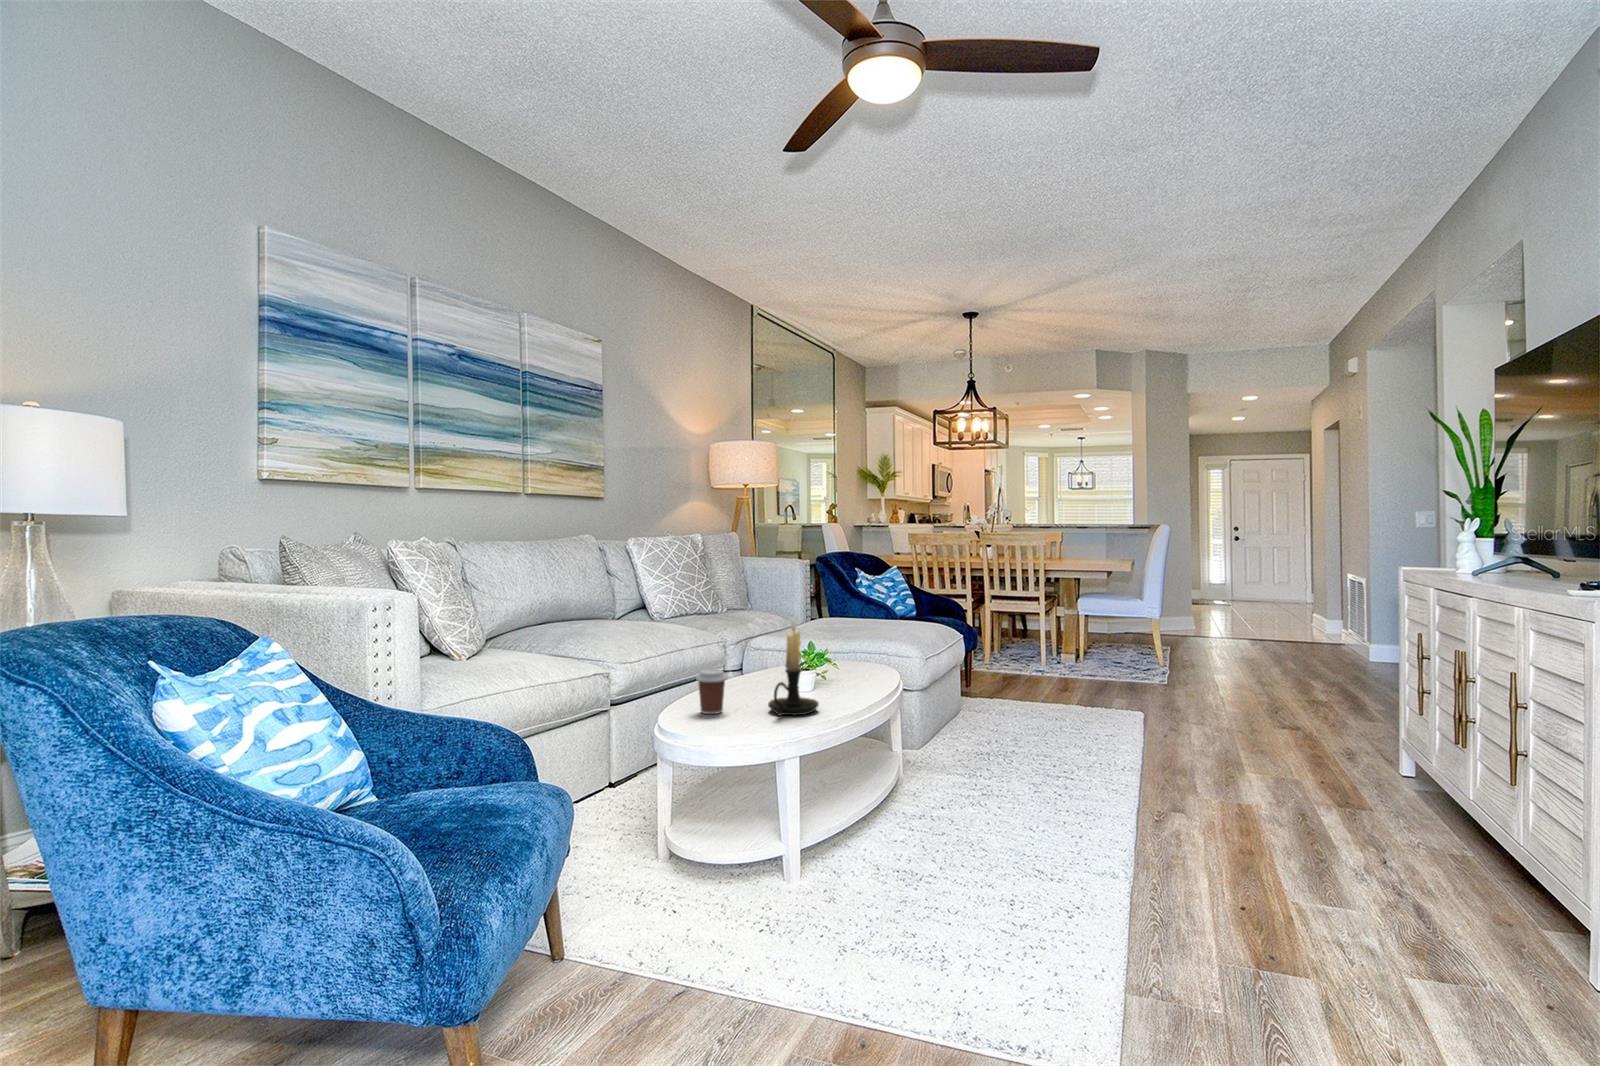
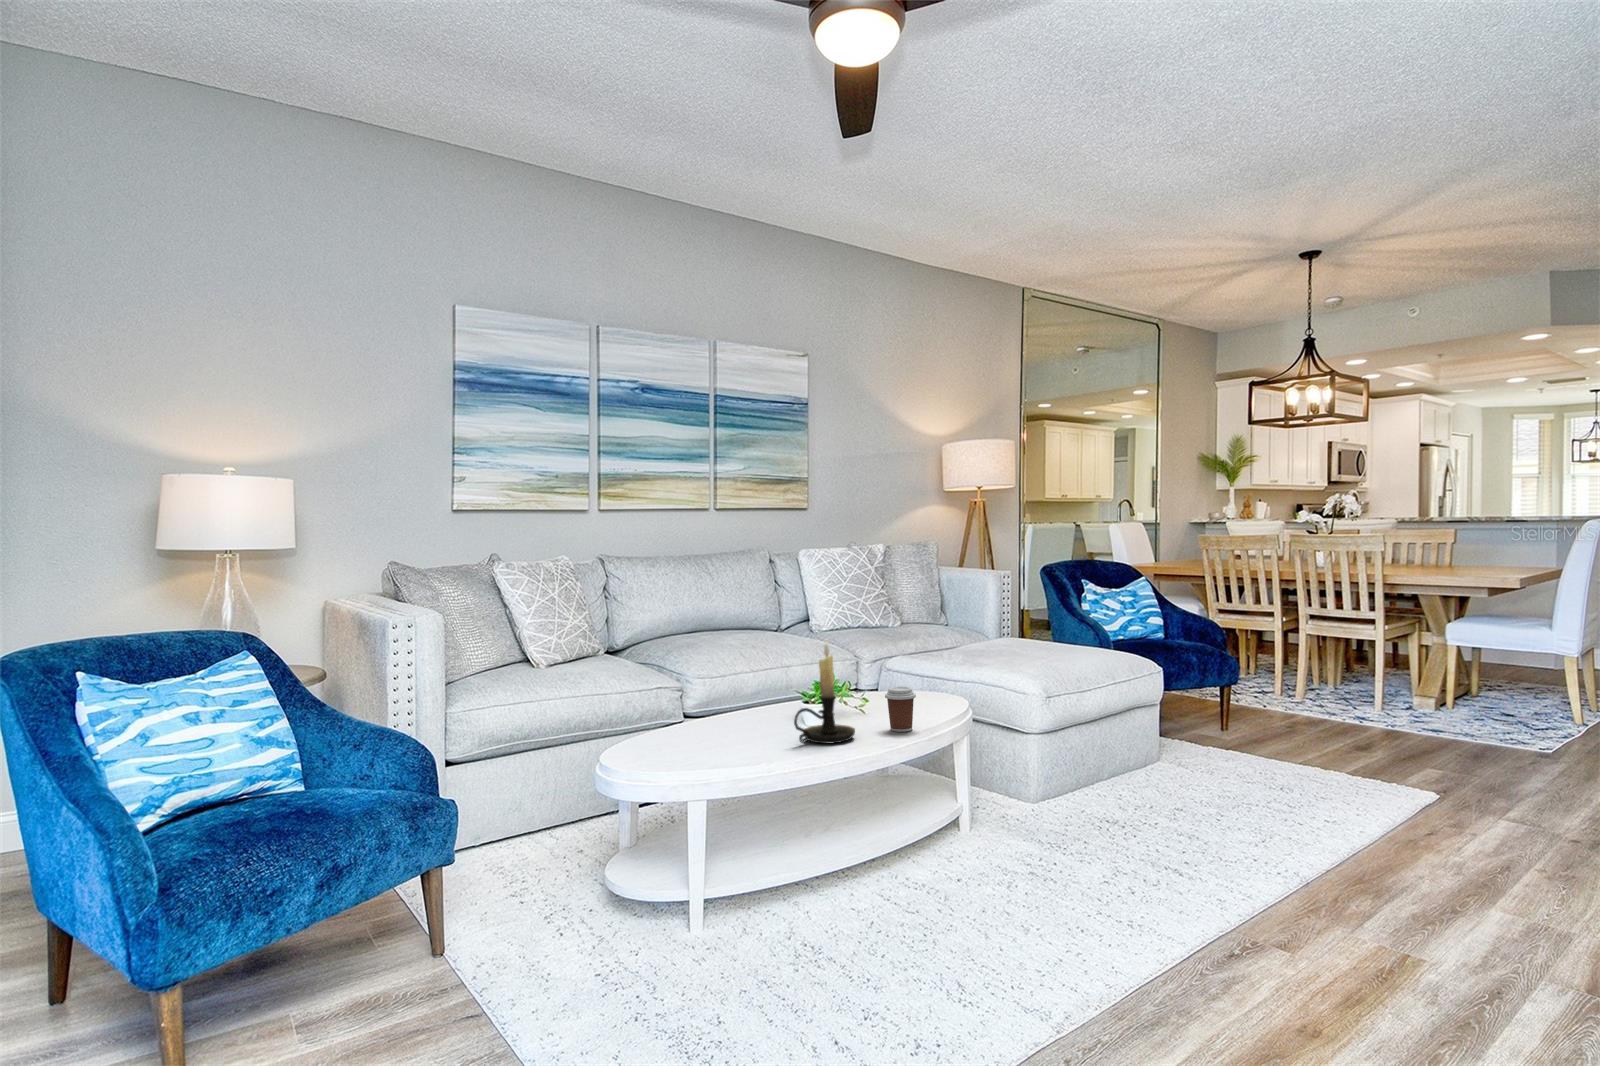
coffee cup: present [696,669,727,714] -> present [885,687,916,732]

